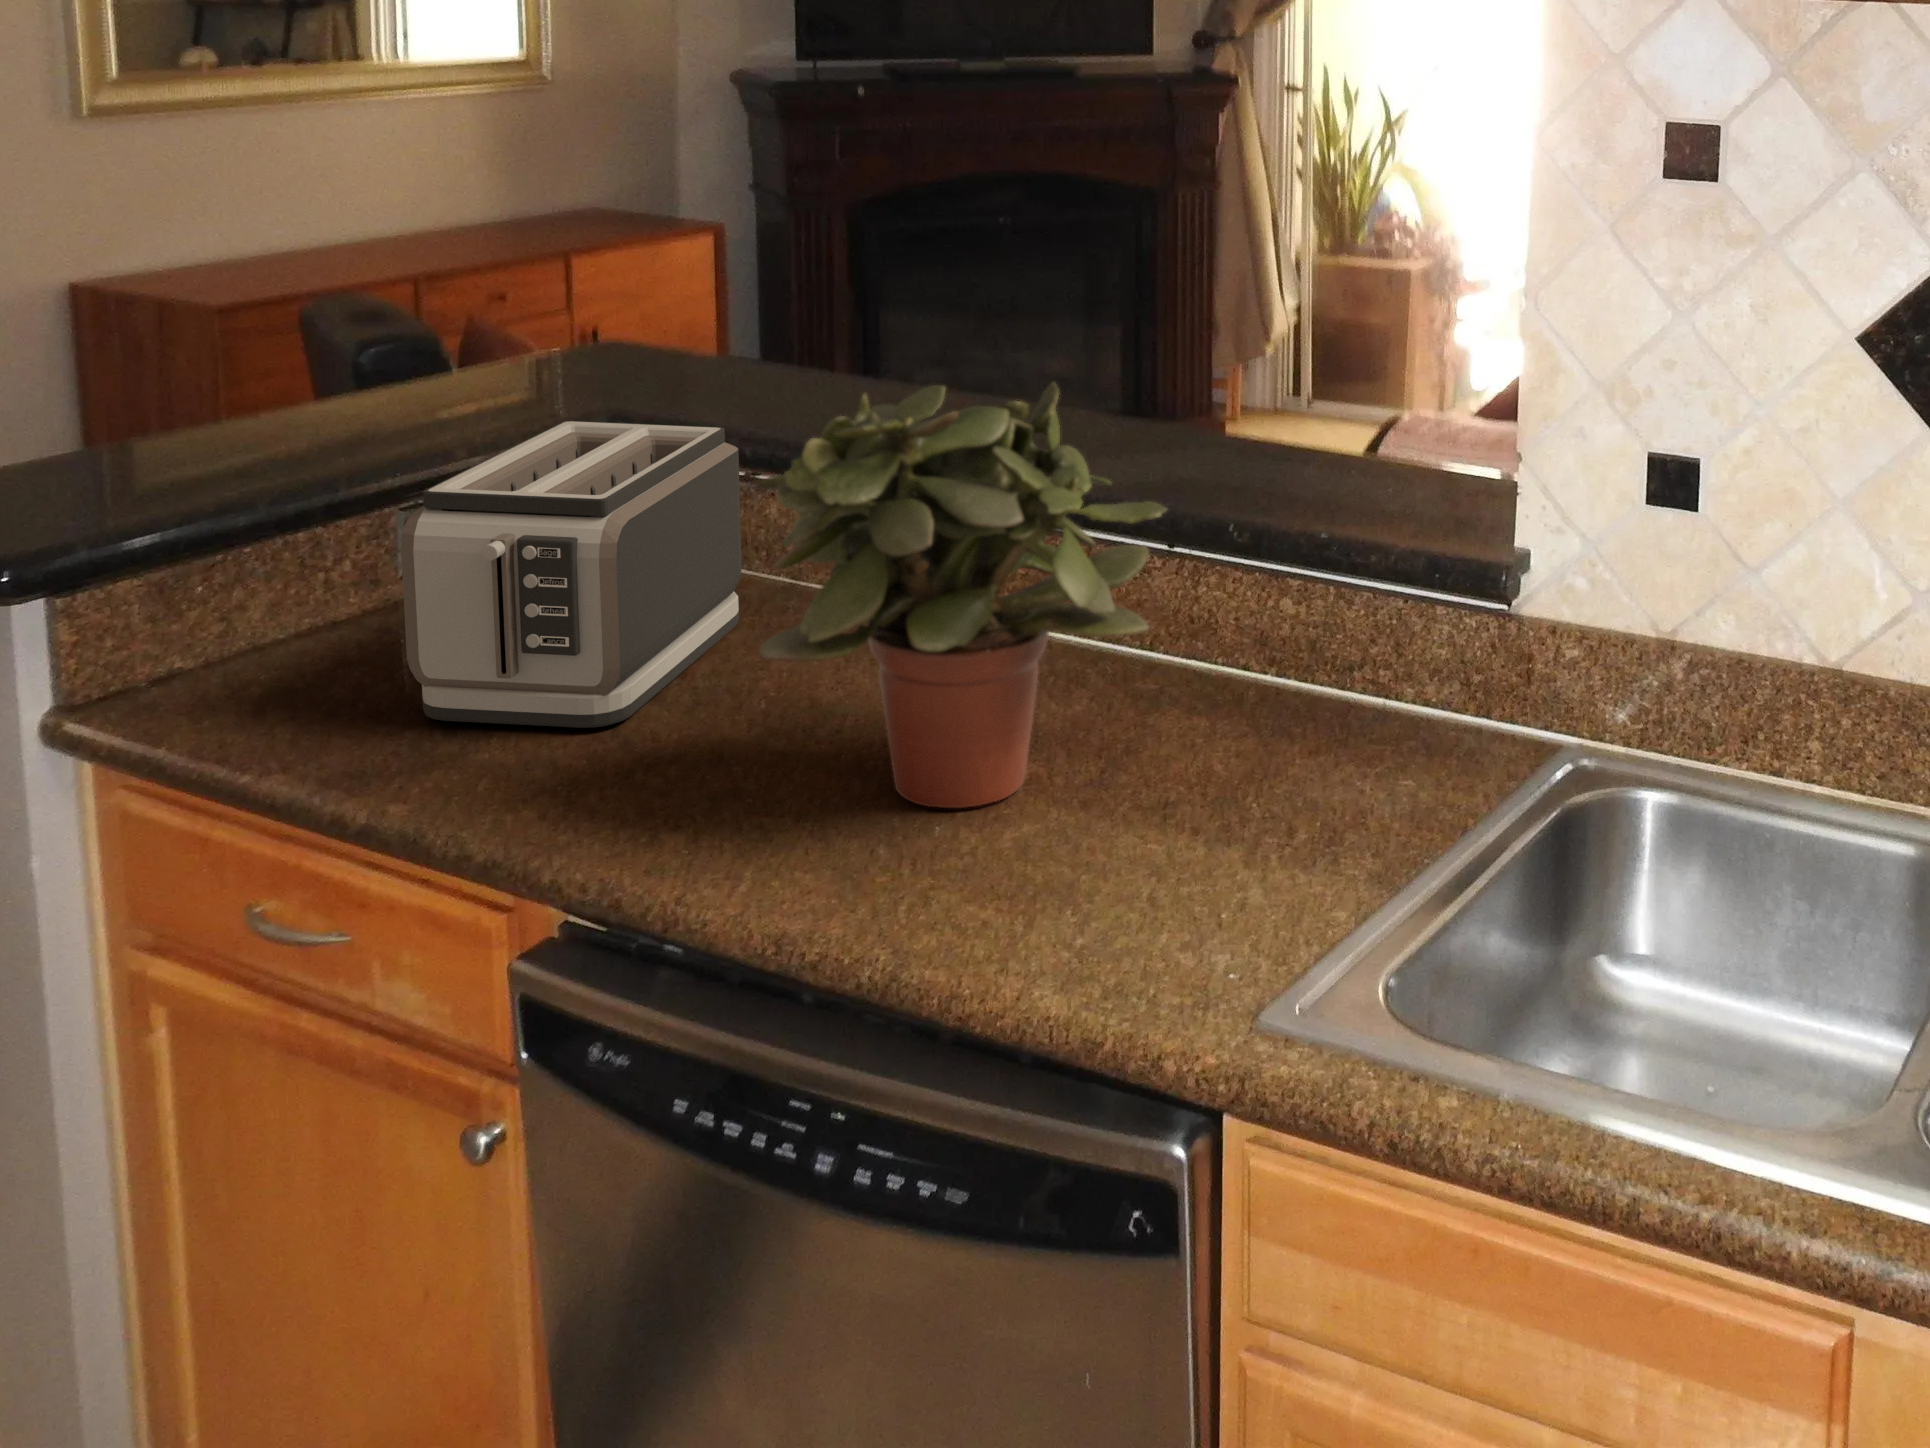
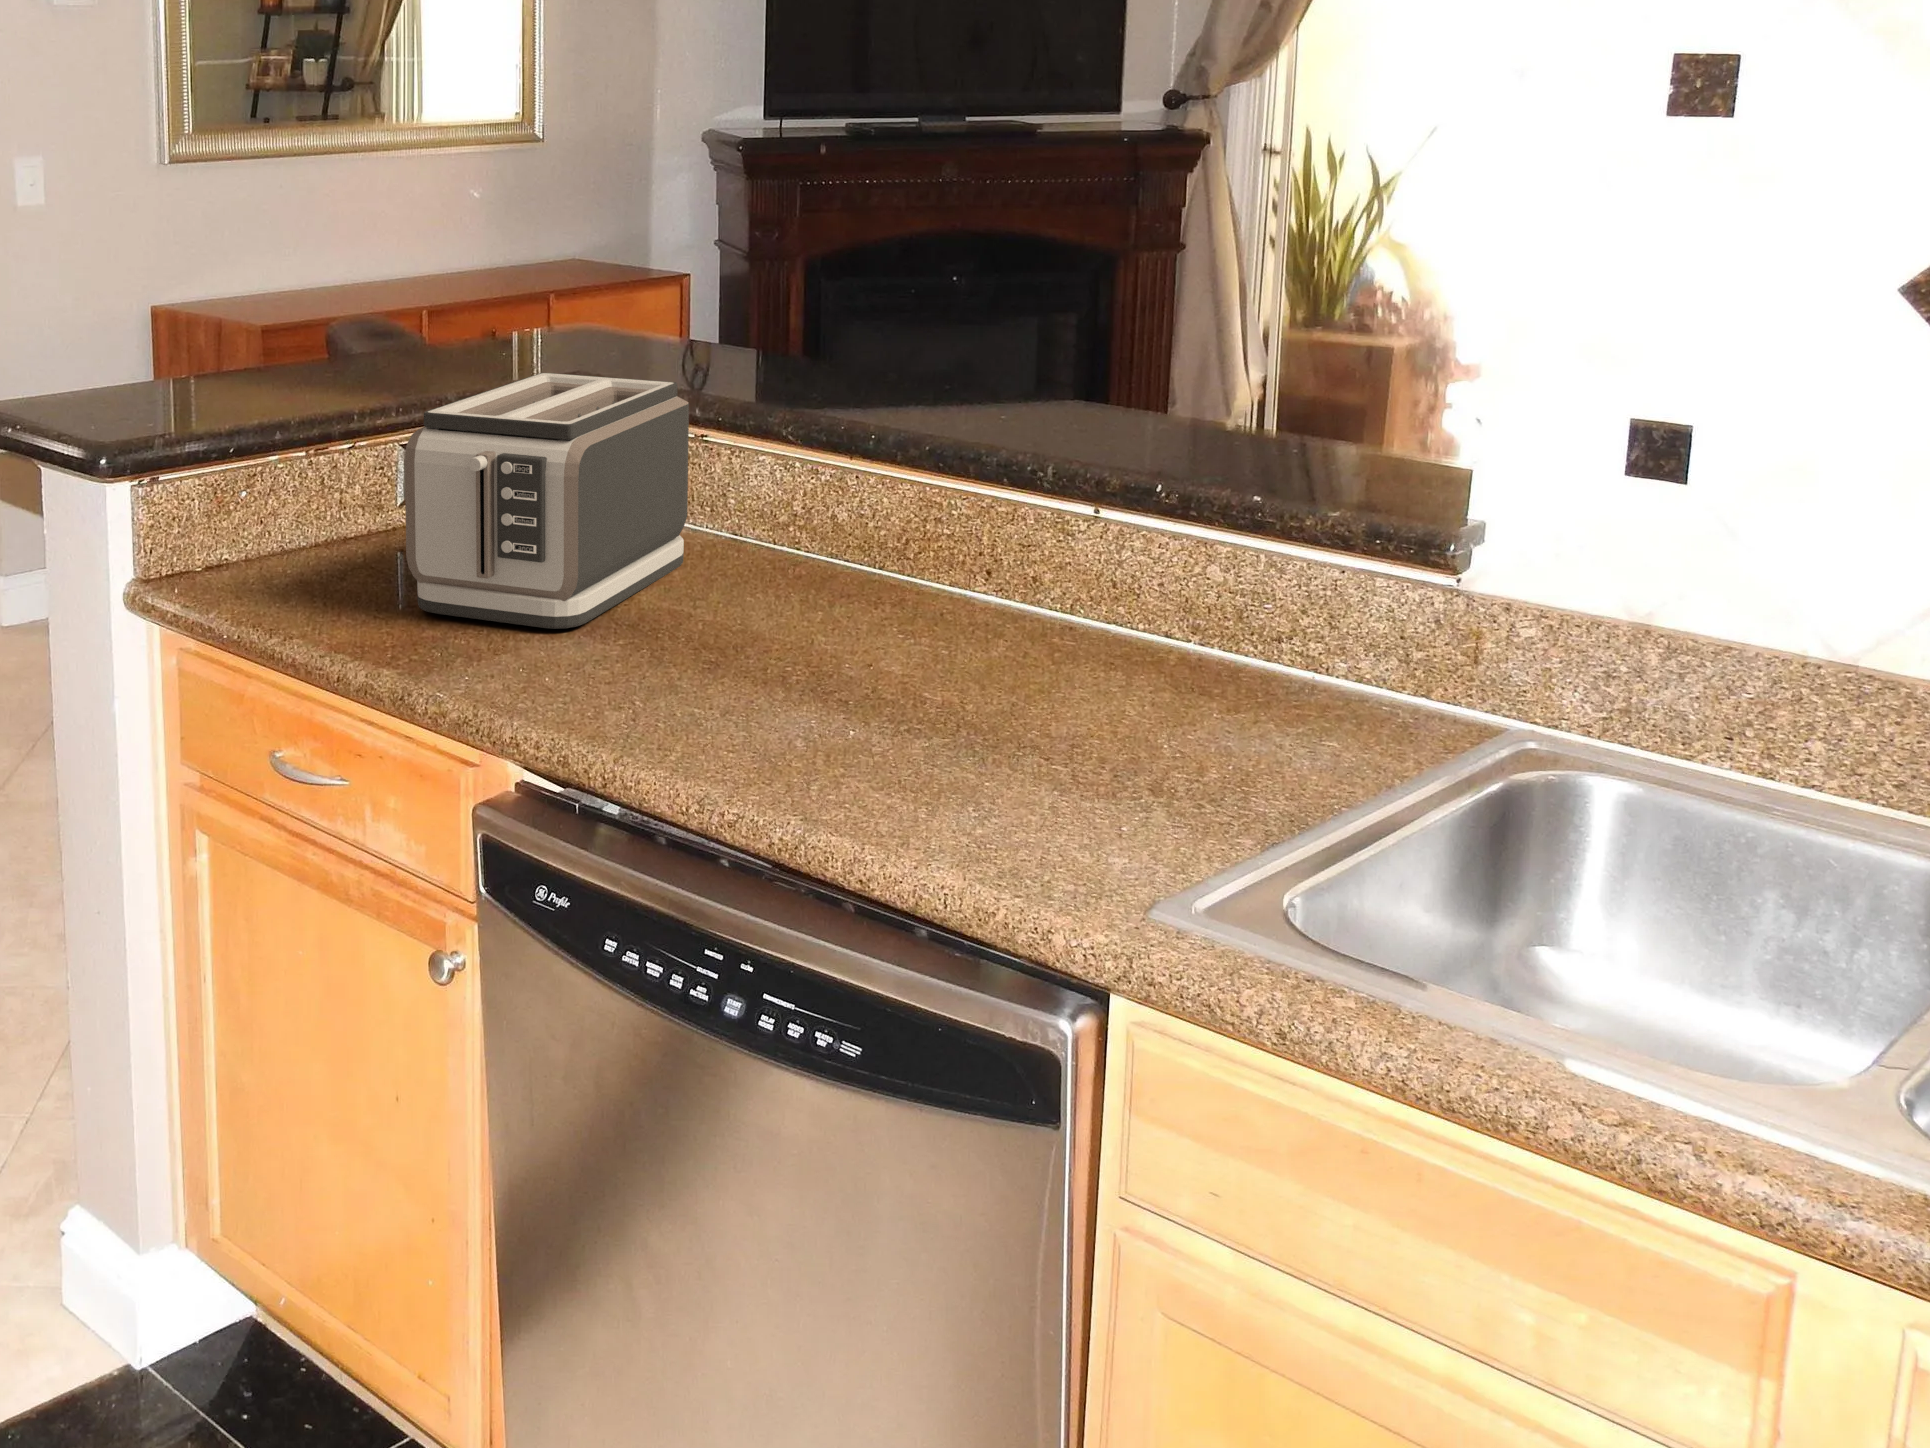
potted plant: present [752,382,1167,808] -> none [694,313,1086,718]

